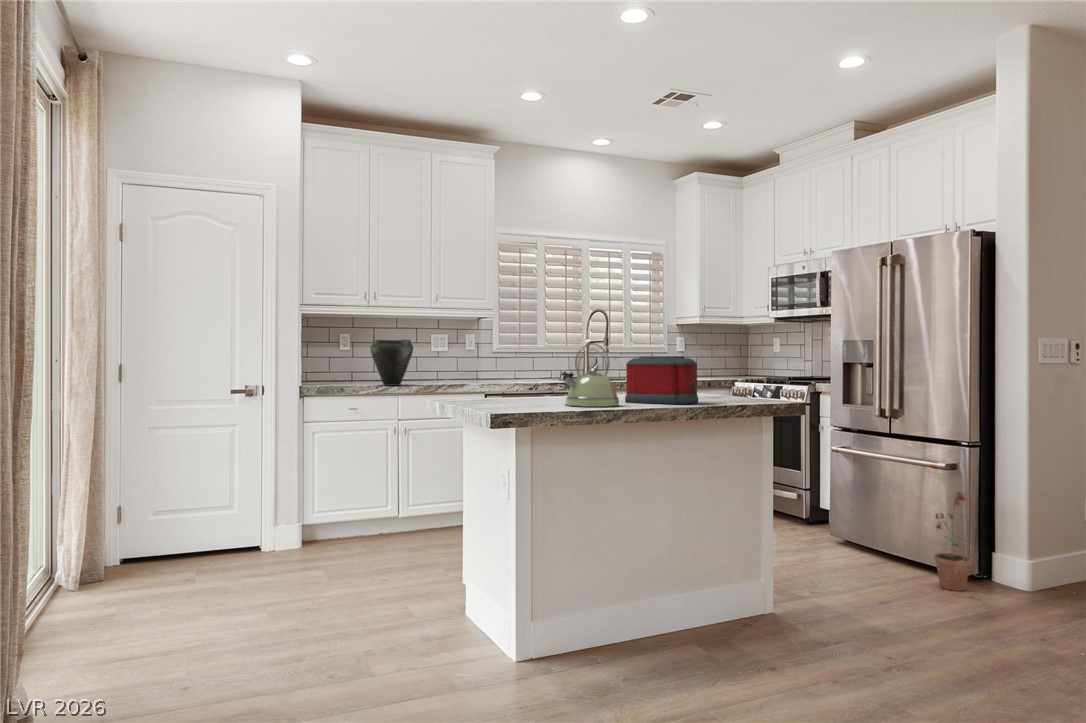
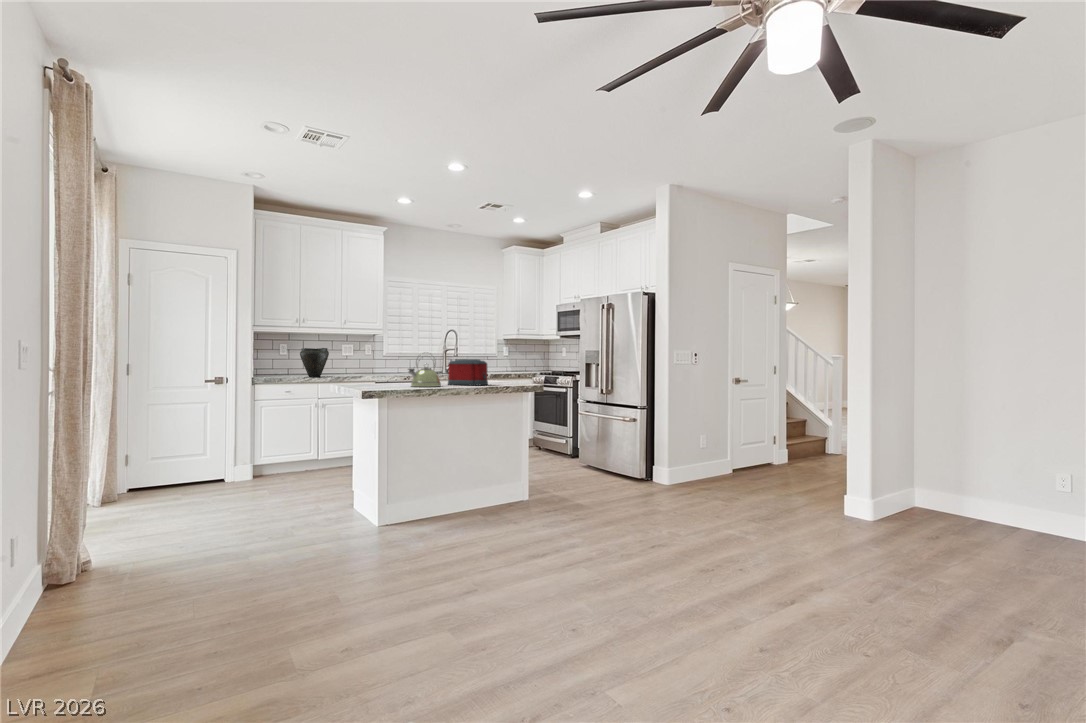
potted plant: present [934,492,971,591] -> none [618,432,637,484]

